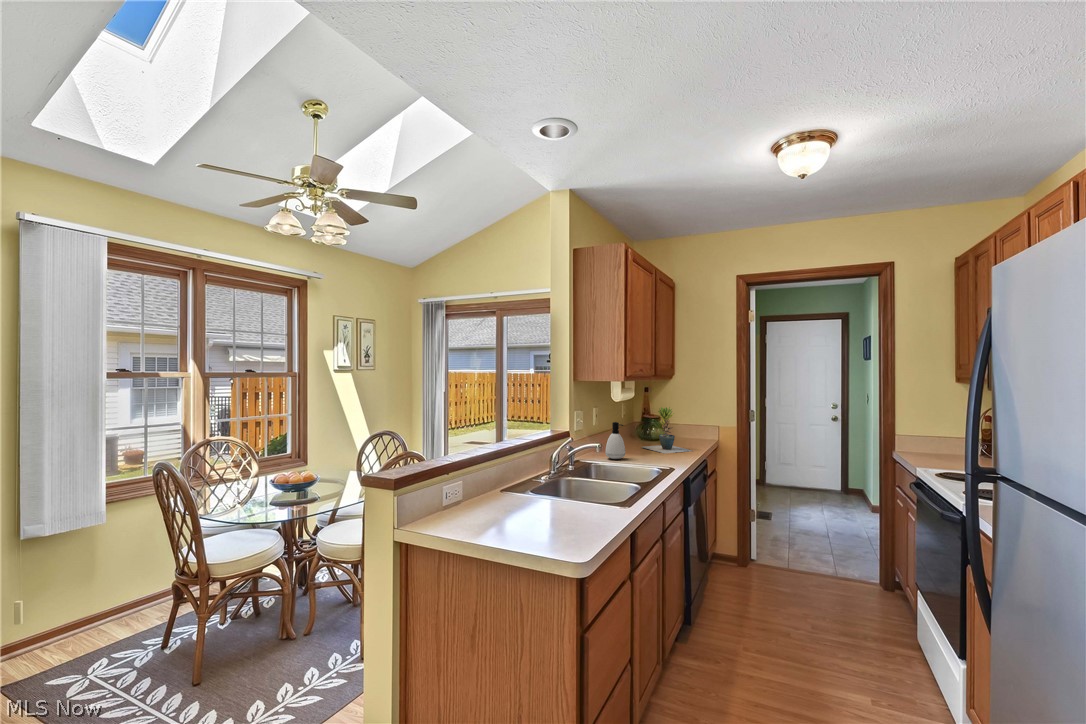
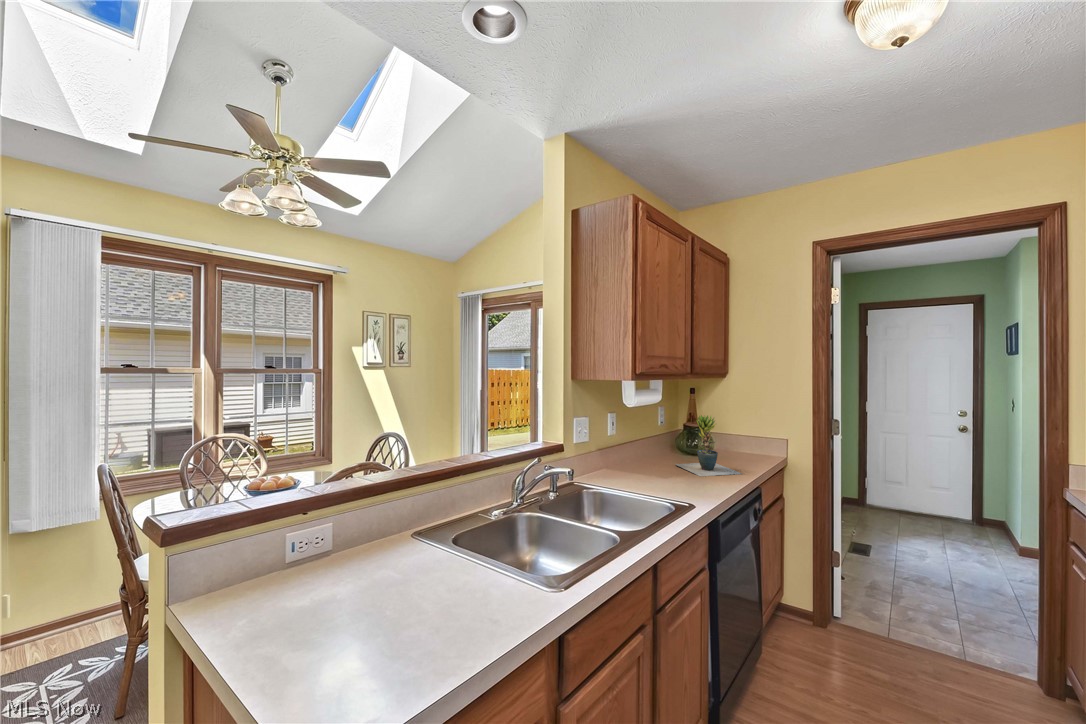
soap dispenser: present [606,422,625,459] -> none [615,435,641,483]

